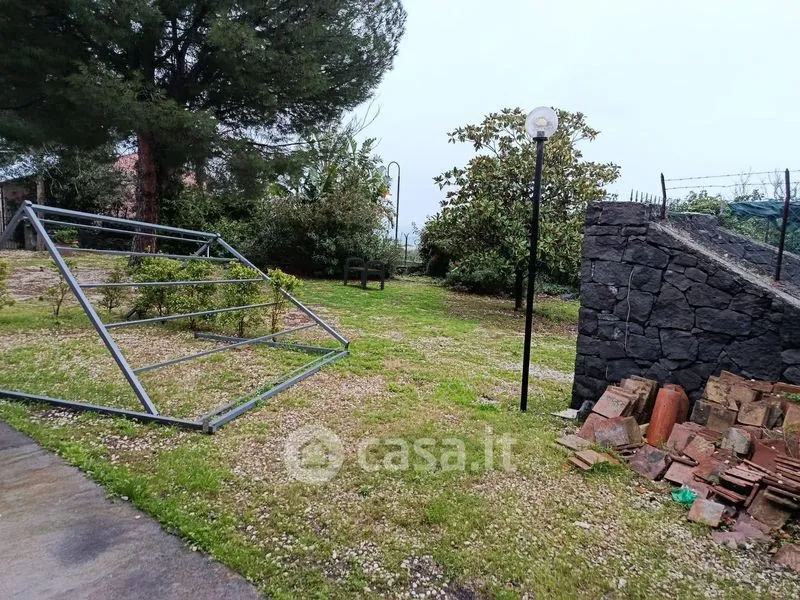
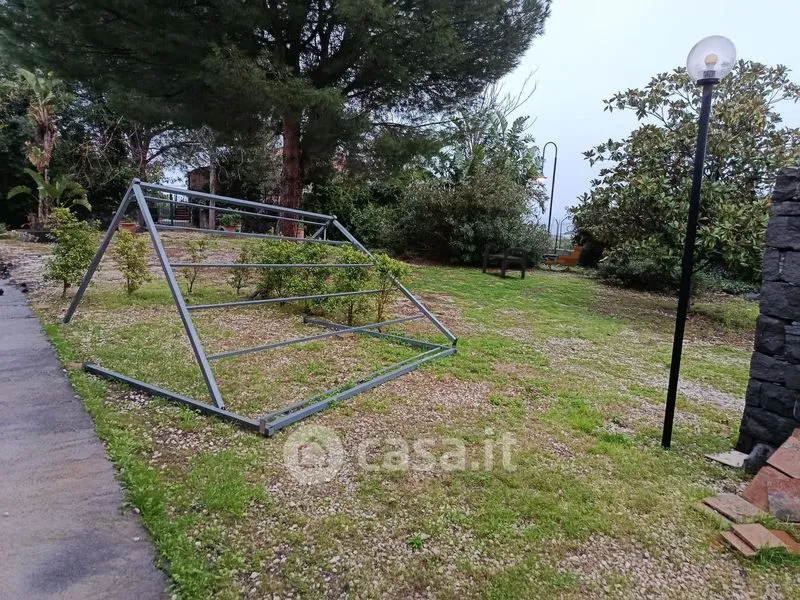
lounge chair: none [398,259,431,283] -> present [545,246,582,272]

